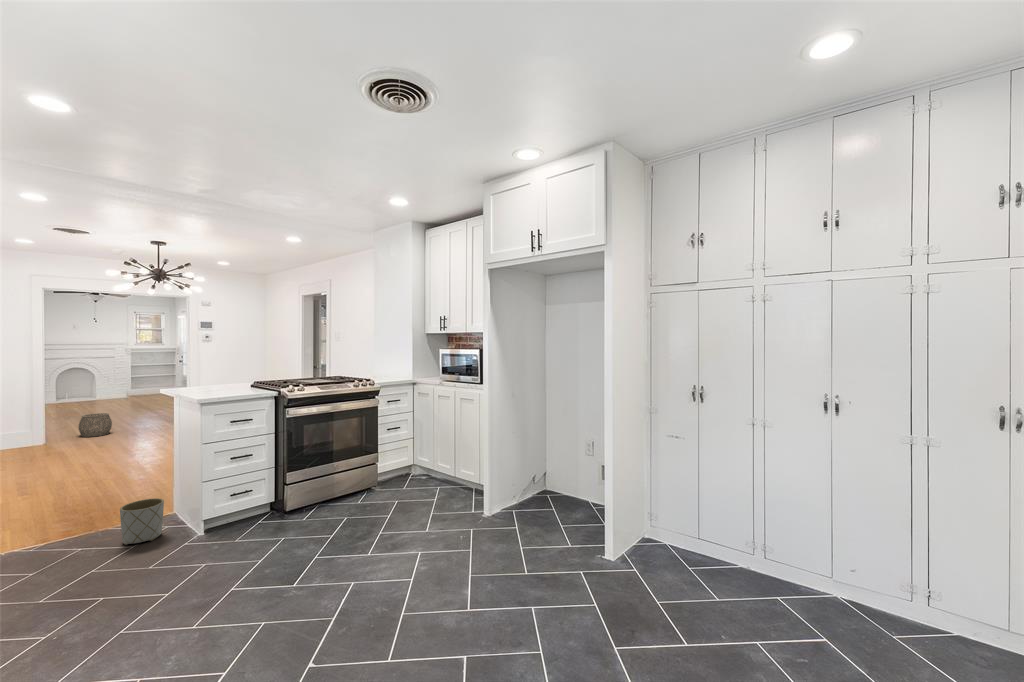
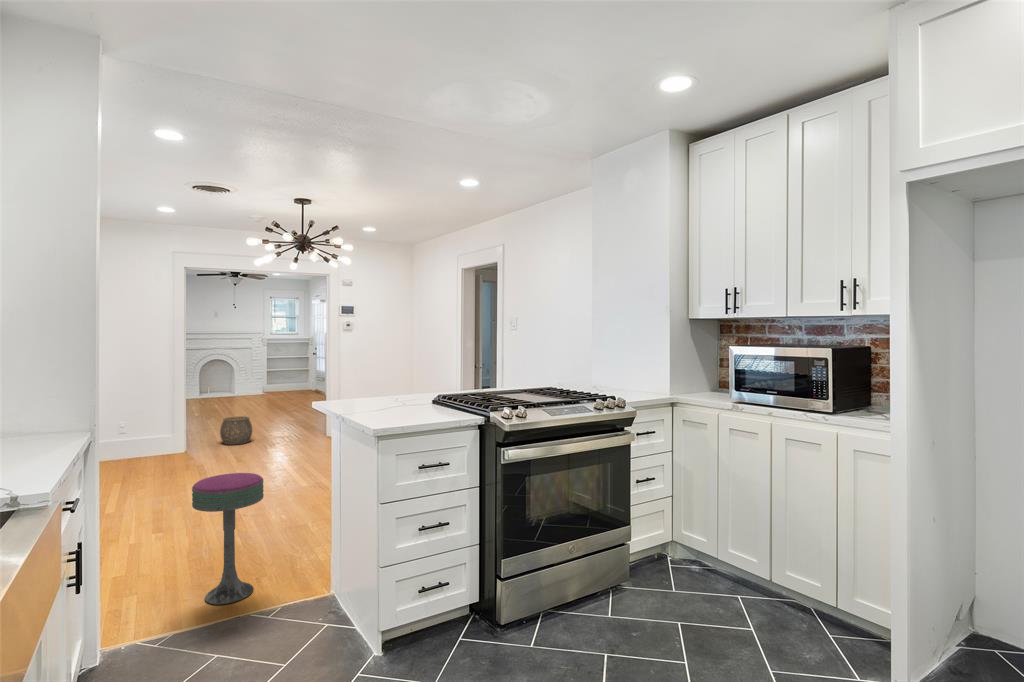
bar stool: none [58,439,119,527] -> present [192,473,264,605]
planter: present [120,498,164,545] -> none [268,581,325,660]

